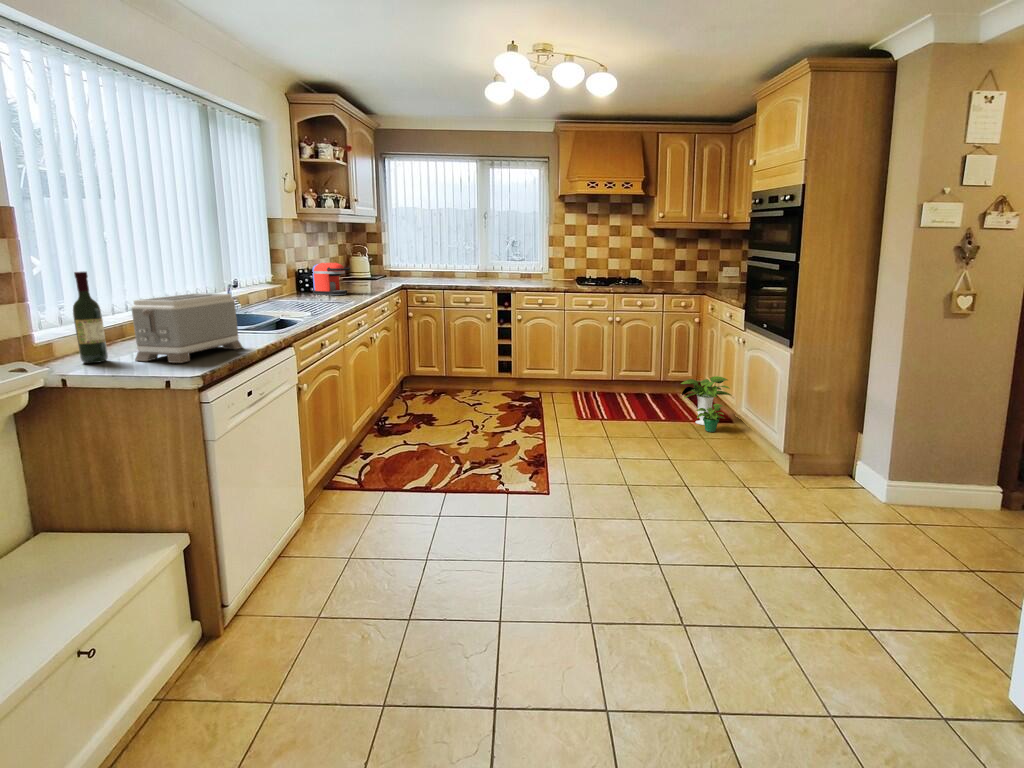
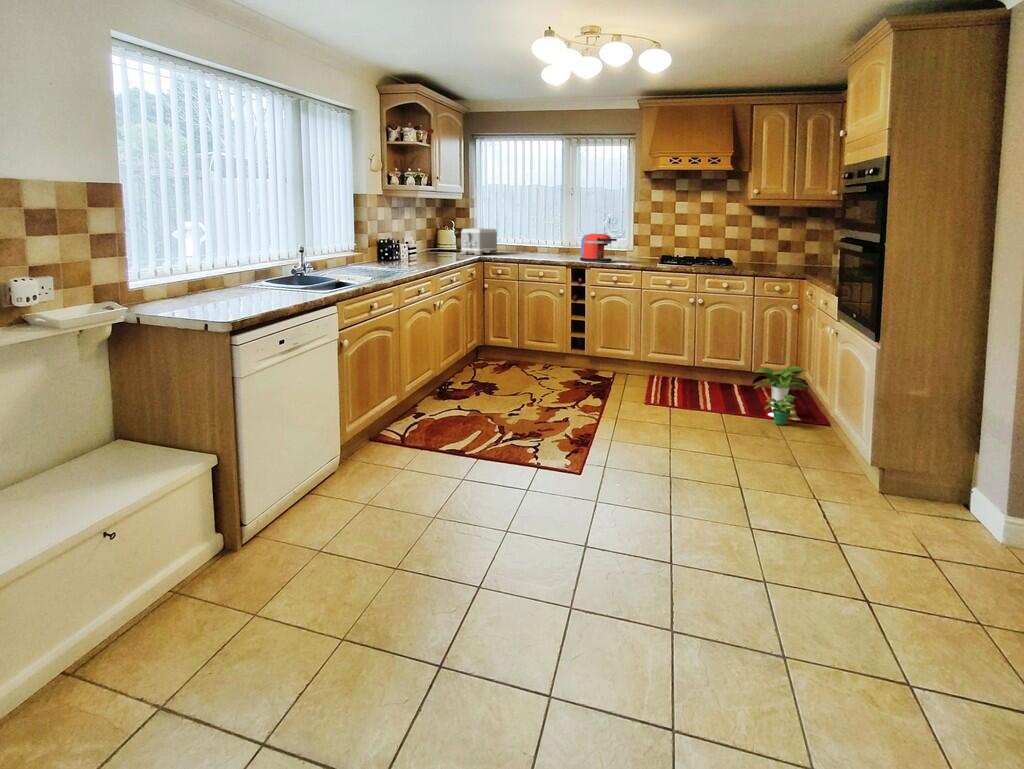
coffee maker: present [312,263,350,295] -> present [580,234,617,262]
wine bottle: present [73,272,108,363] -> none [142,227,169,306]
toaster: present [131,293,242,363] -> present [460,229,498,255]

